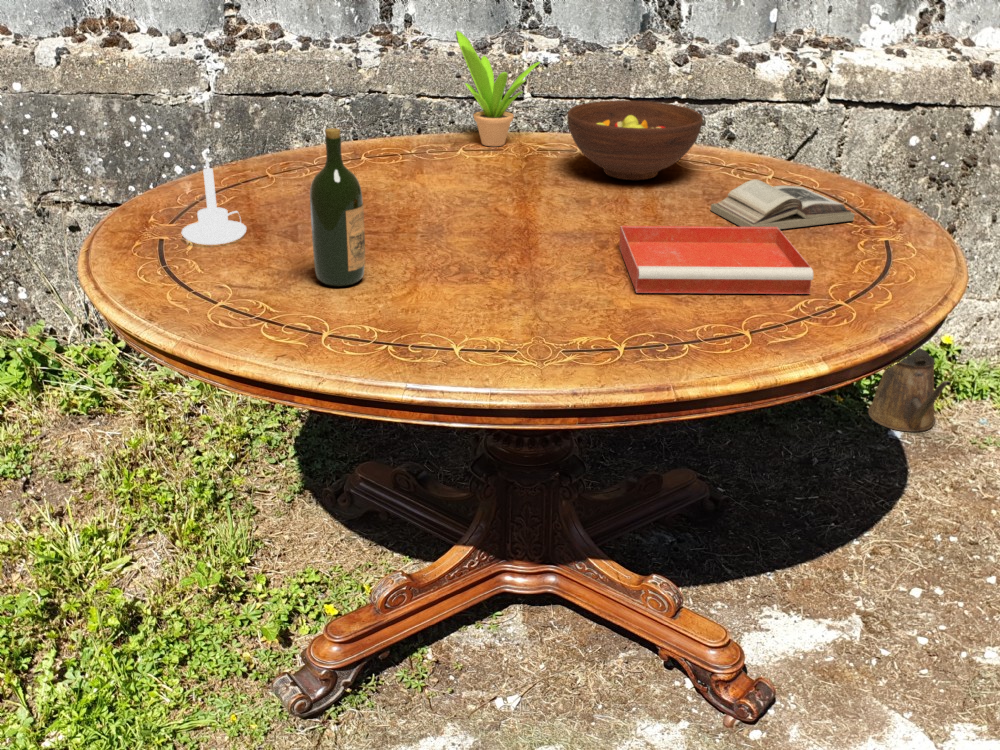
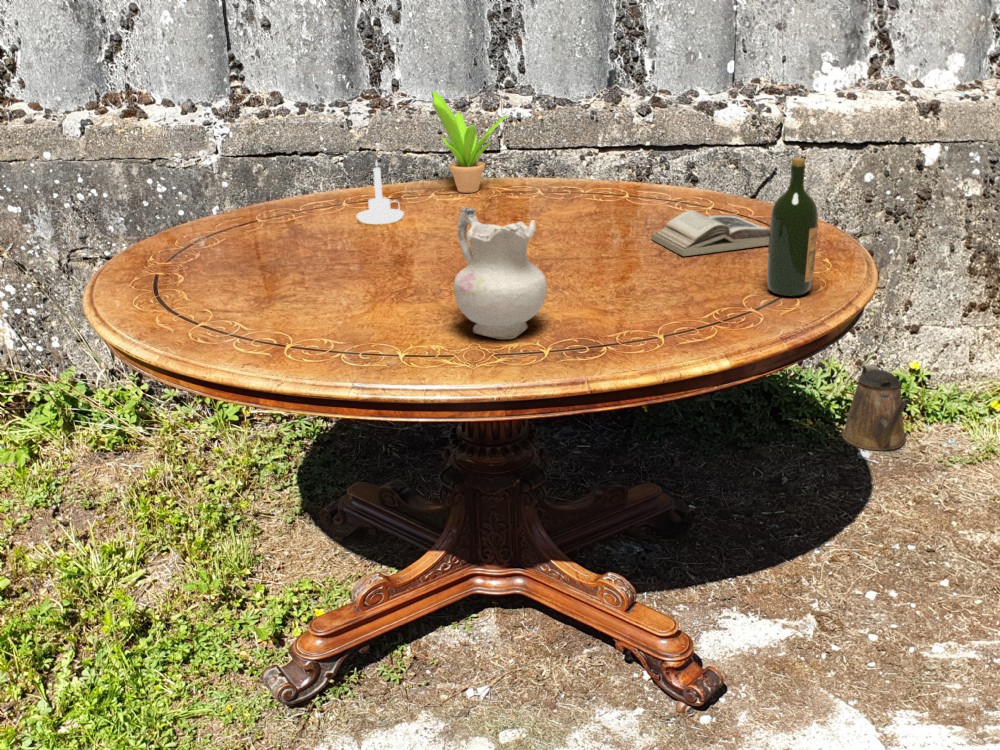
fruit bowl: present [567,100,703,180] -> none [526,146,648,217]
wine bottle: present [310,128,365,286] -> present [767,158,818,296]
candle holder: present [182,158,246,245] -> present [357,160,404,224]
ceramic pitcher: none [519,177,626,332] -> present [454,207,547,339]
tray: present [619,226,813,294] -> none [560,249,722,307]

